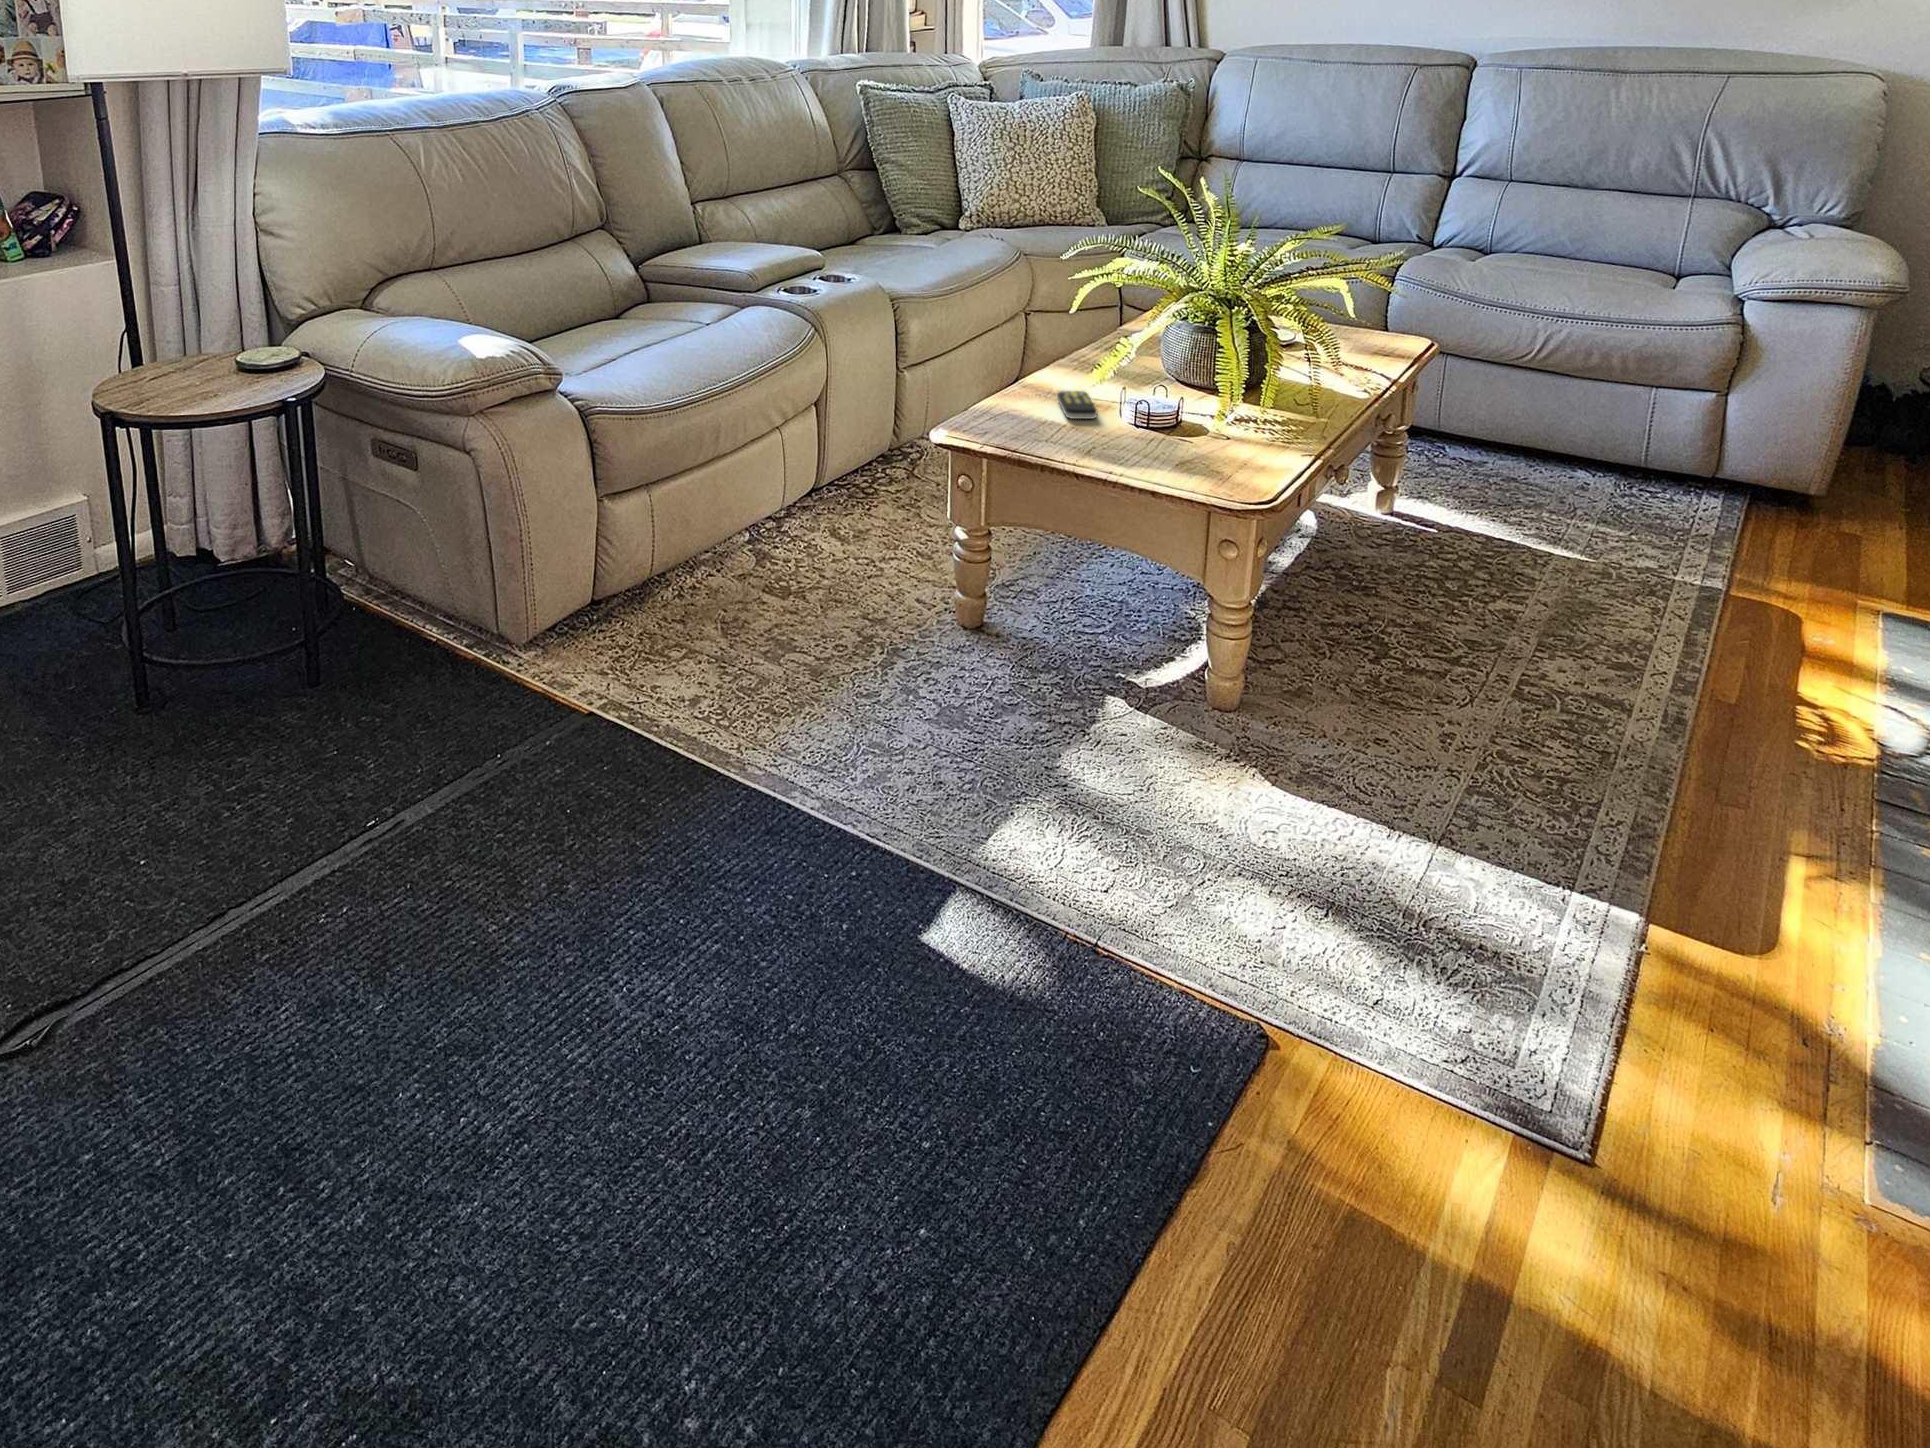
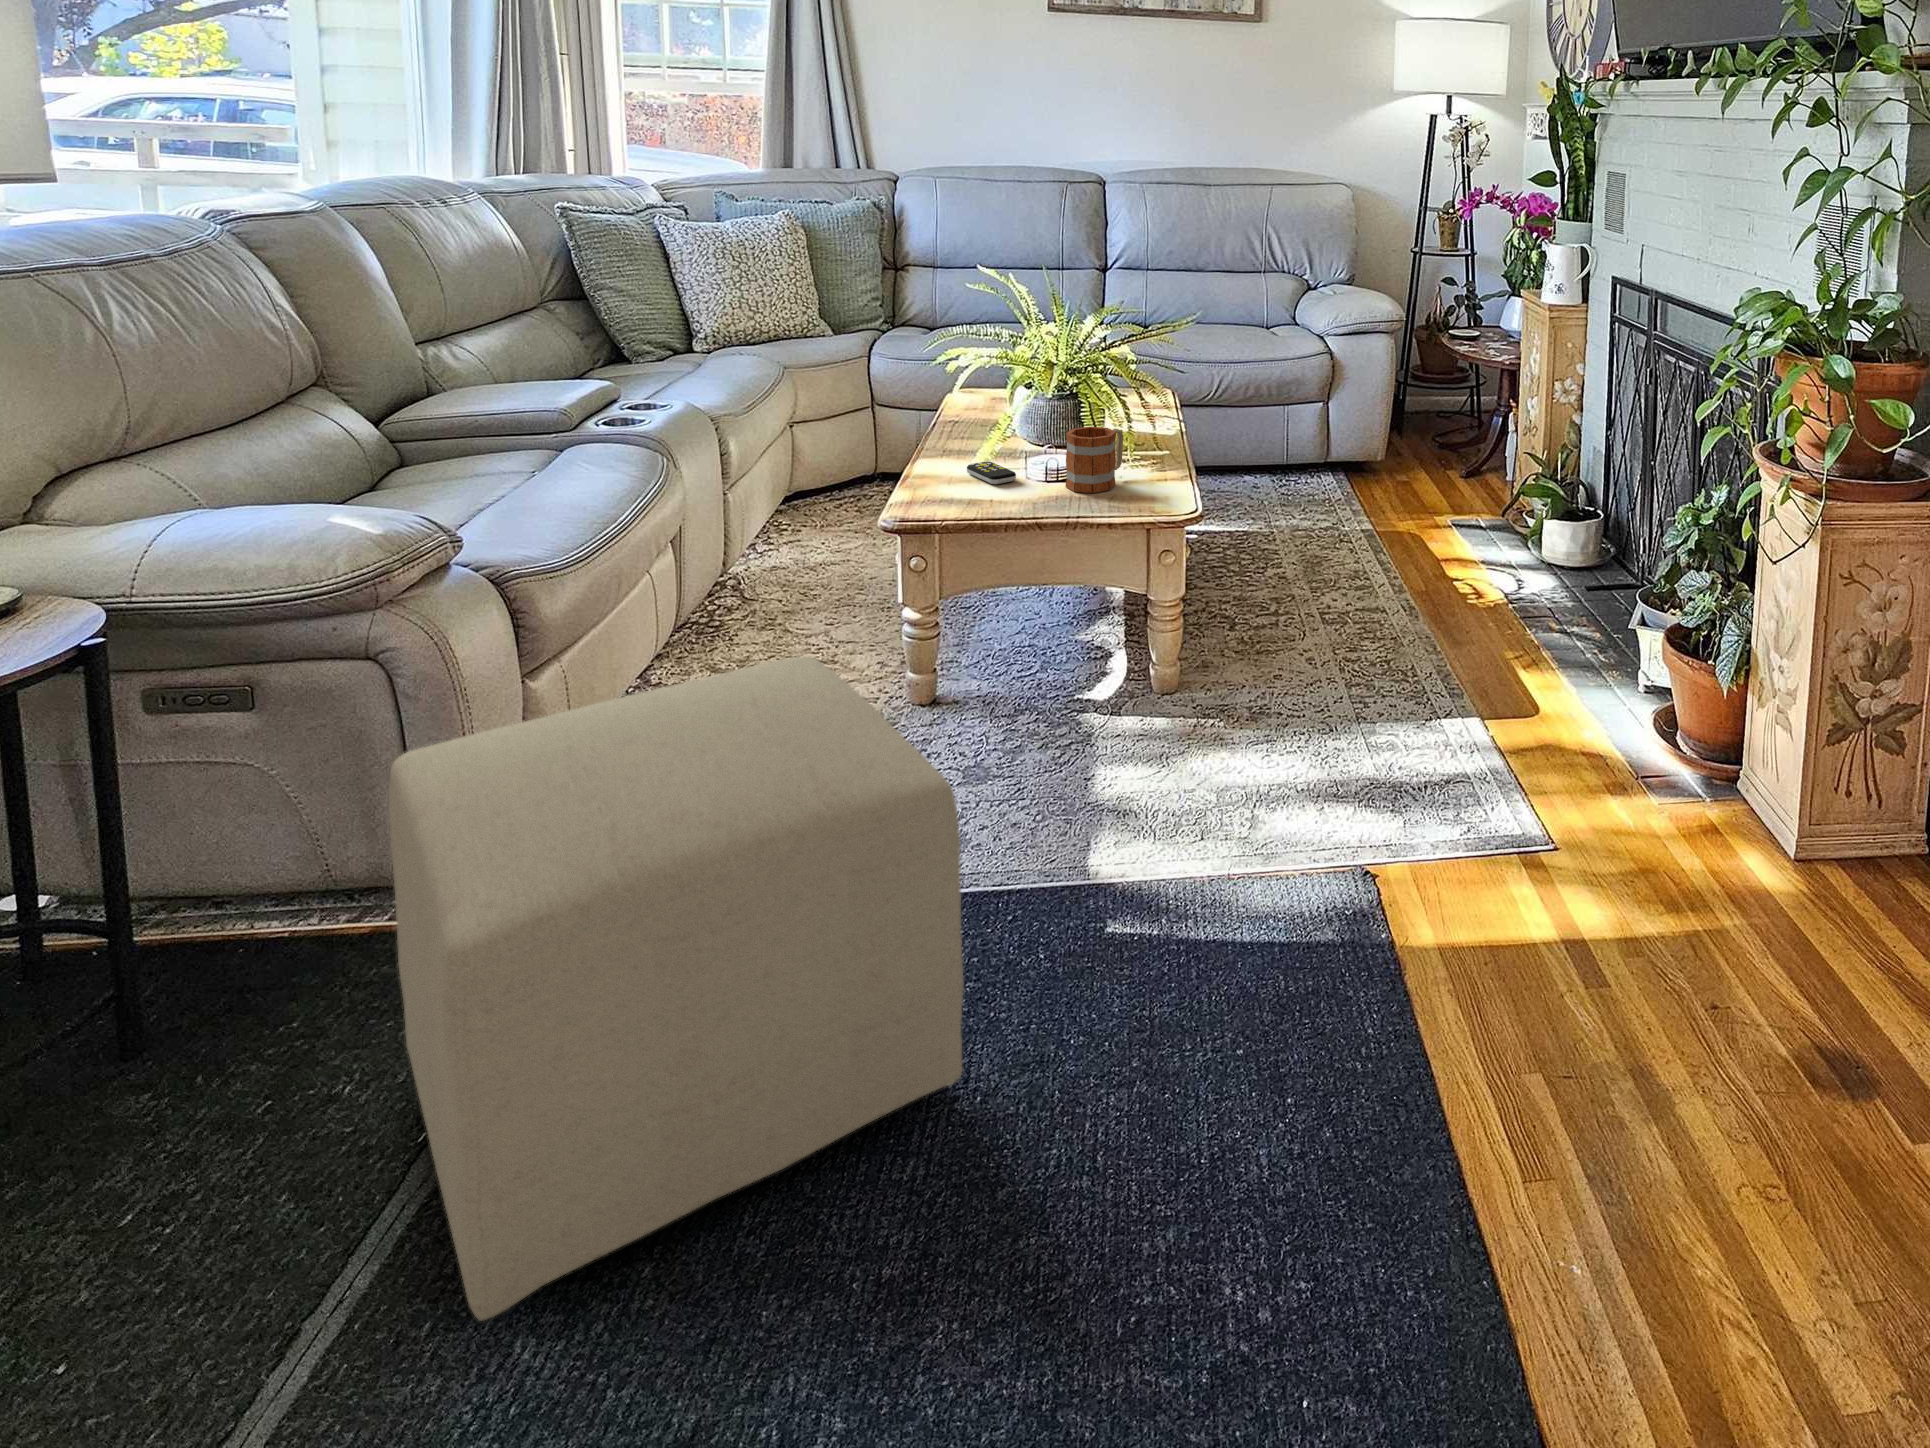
mug: none [1140,373,1225,454] -> present [1065,427,1123,493]
ottoman: none [250,533,714,998] -> present [389,656,963,1321]

